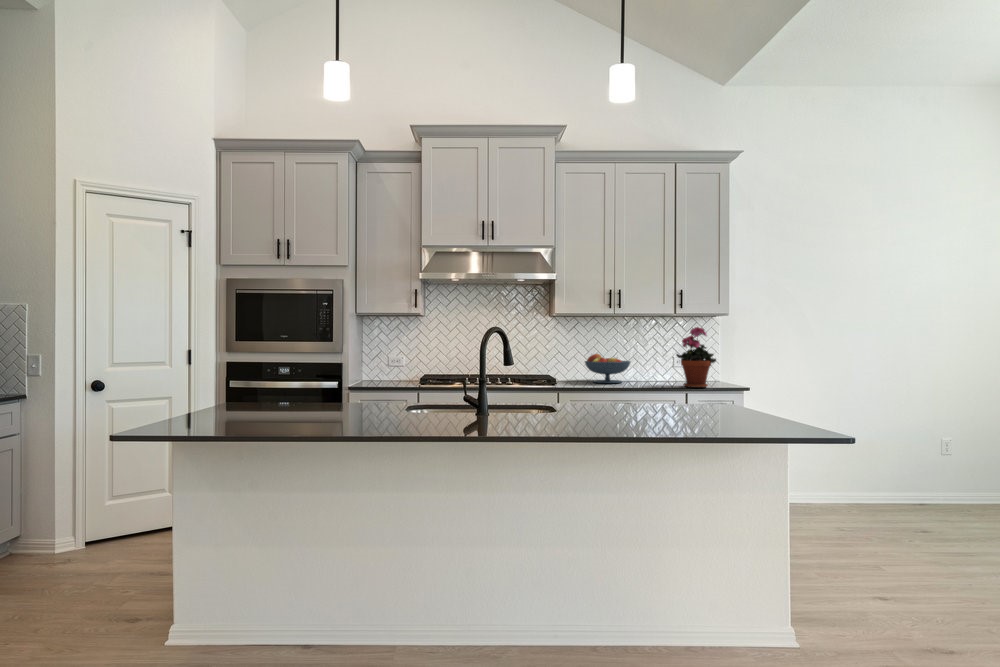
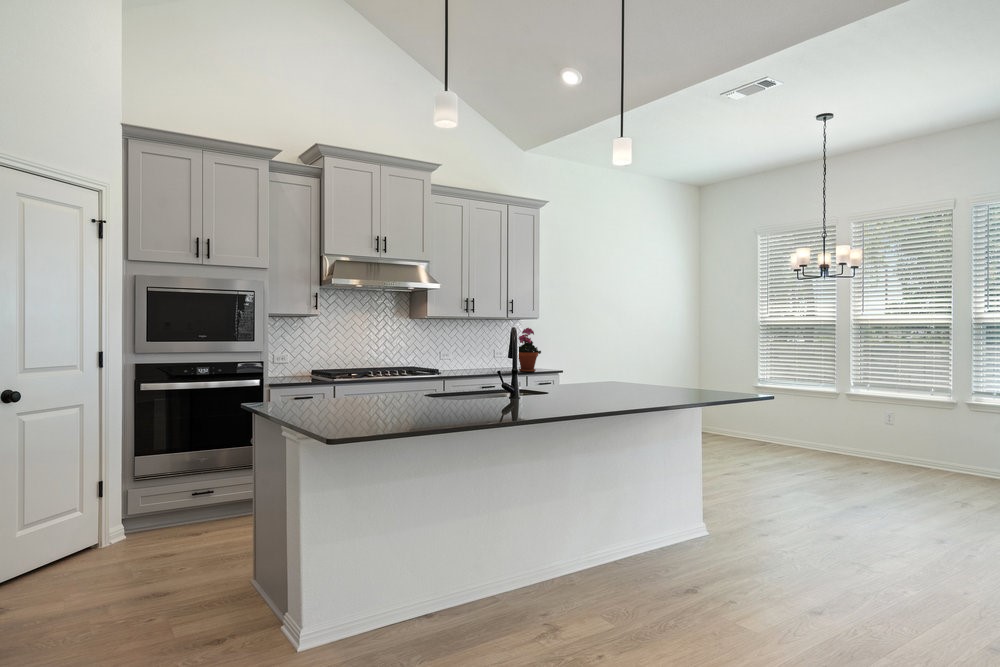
fruit bowl: present [585,354,630,383] -> none [443,348,479,371]

